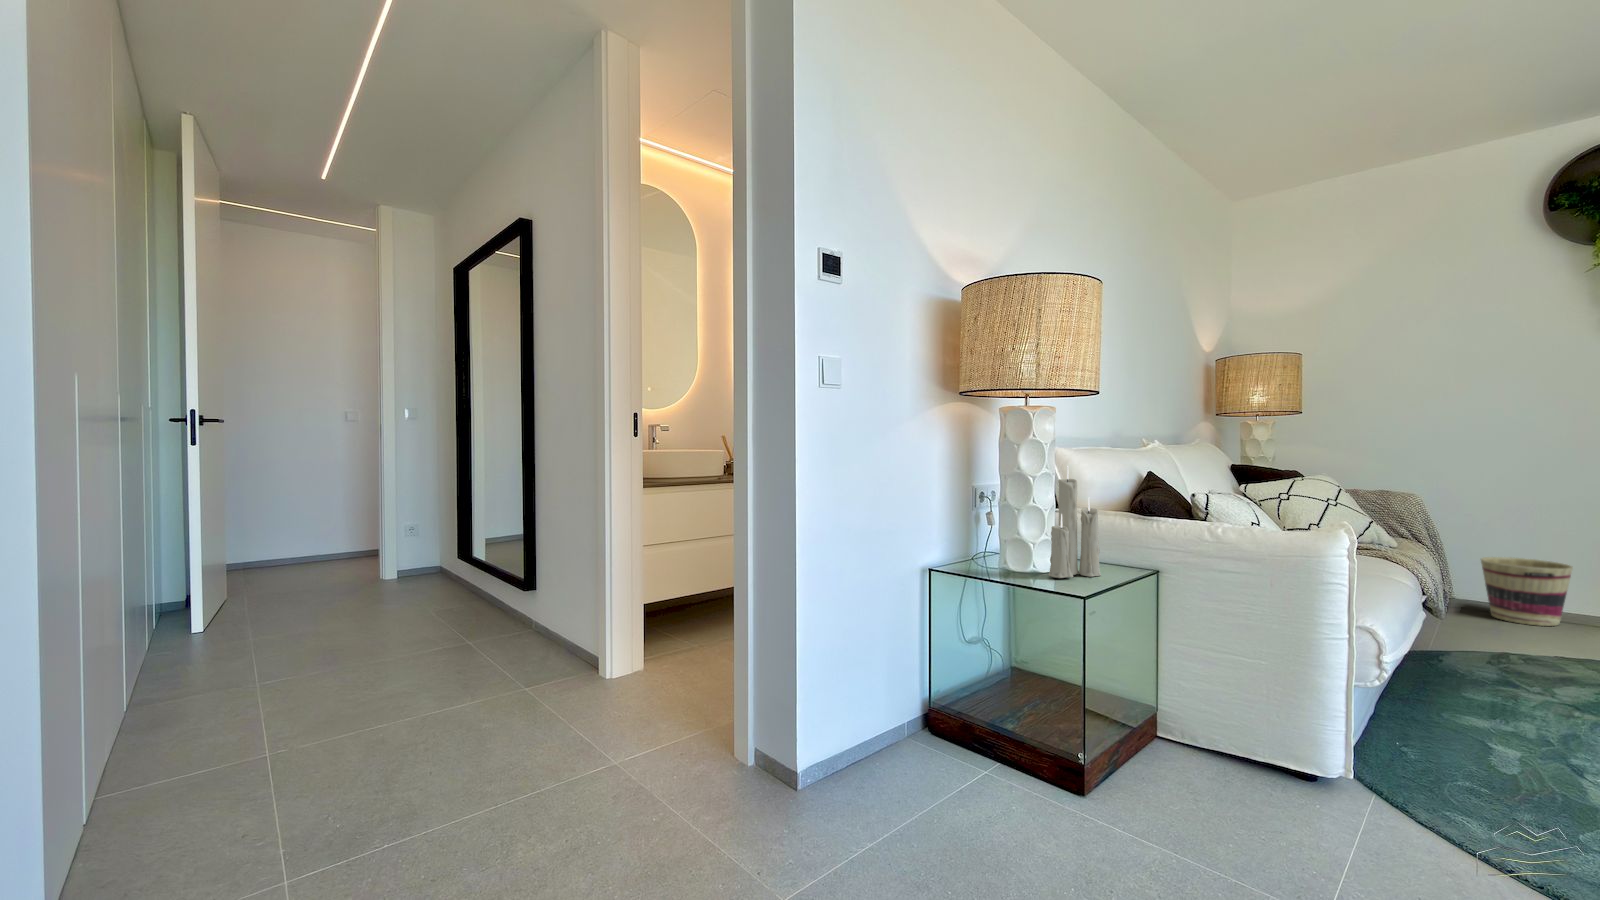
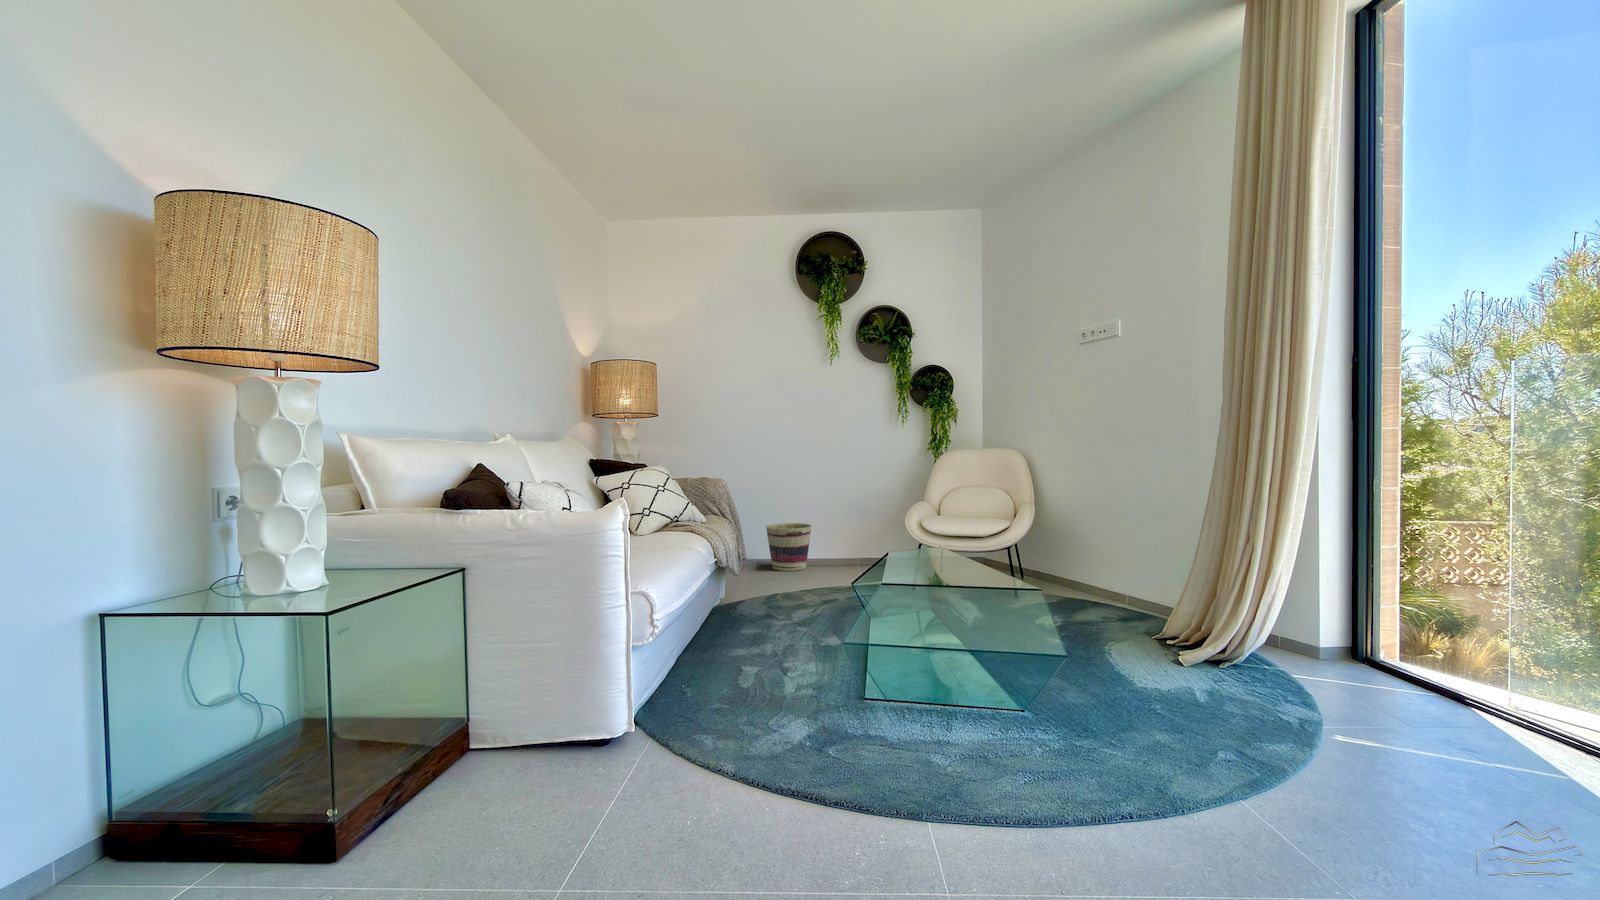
candle: present [1048,466,1101,578] -> none [301,447,379,594]

